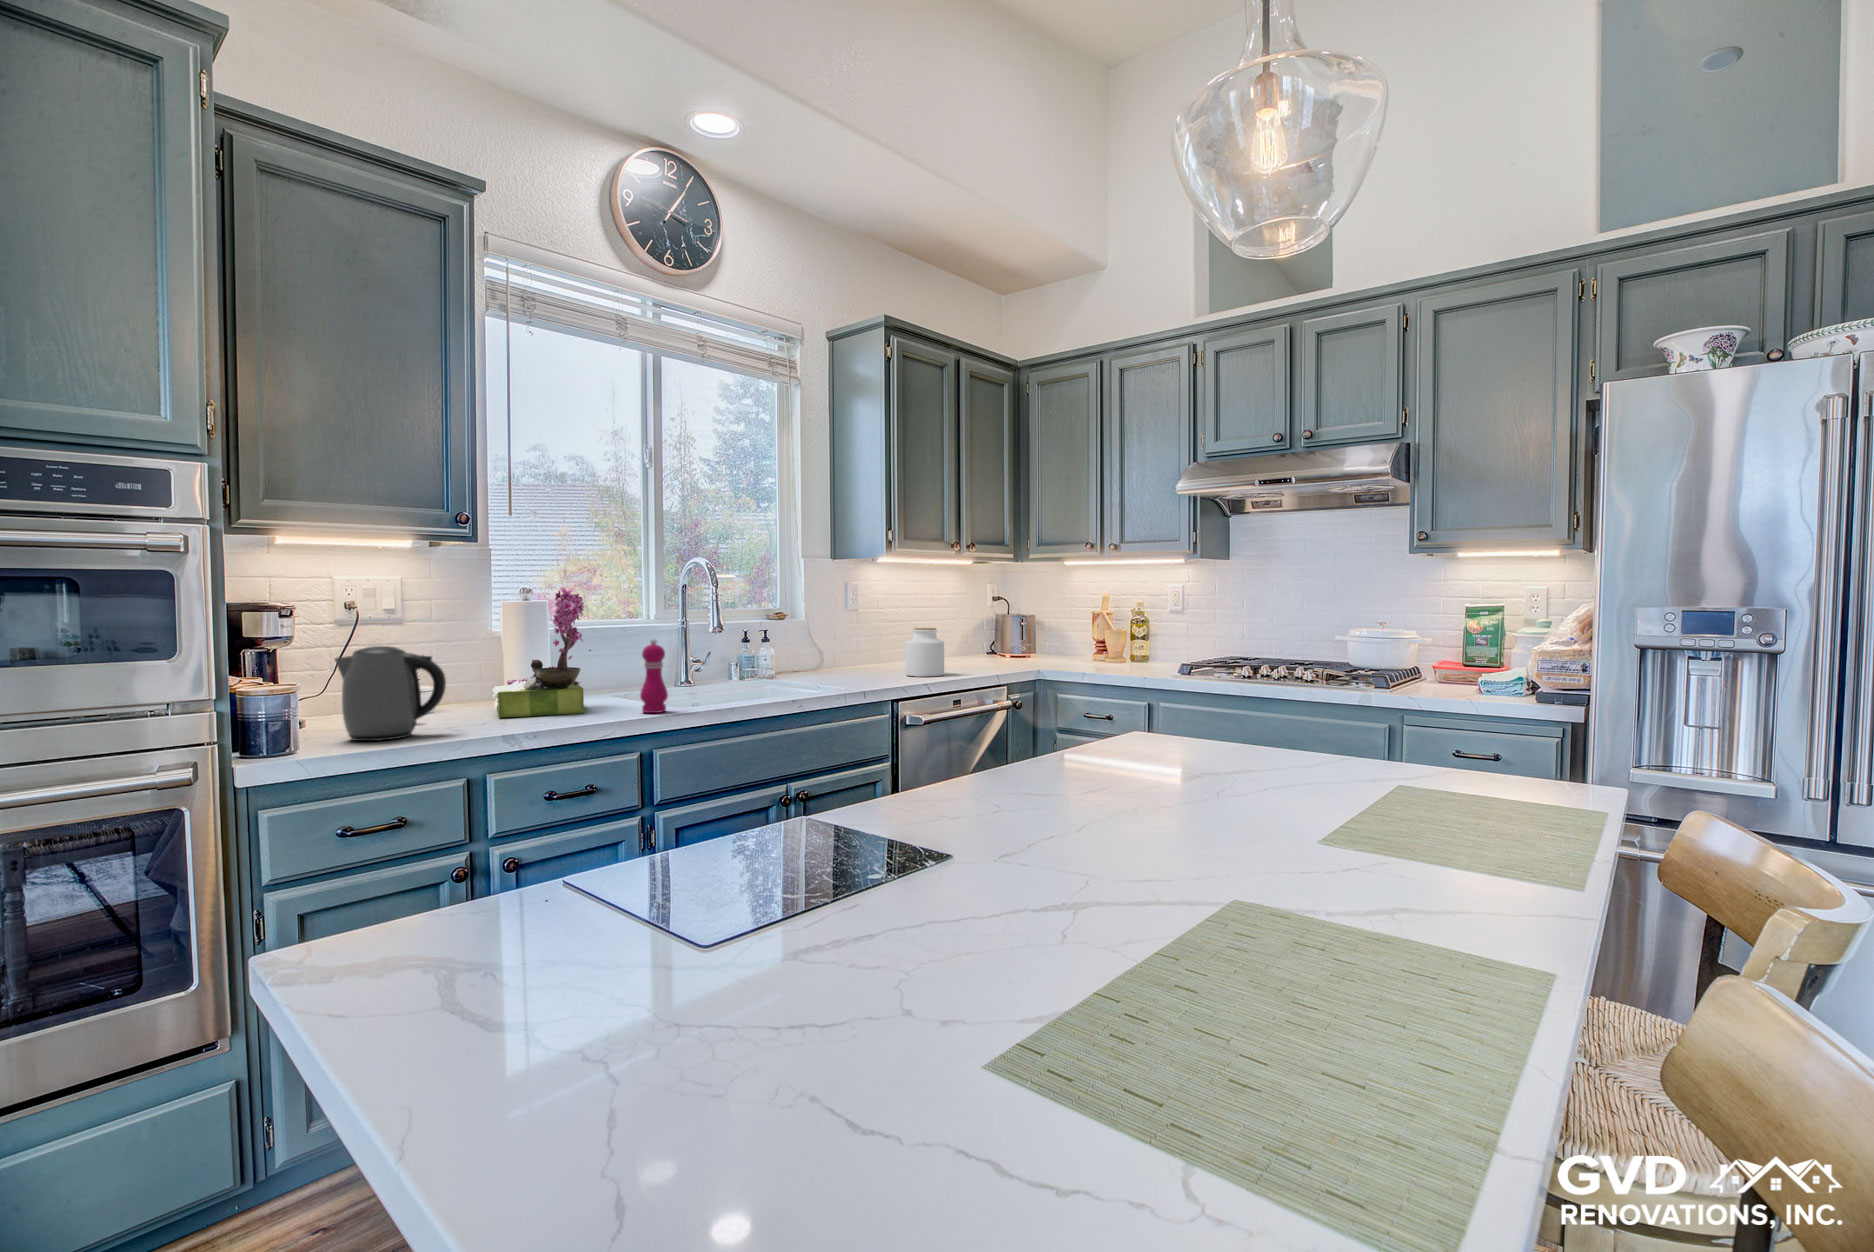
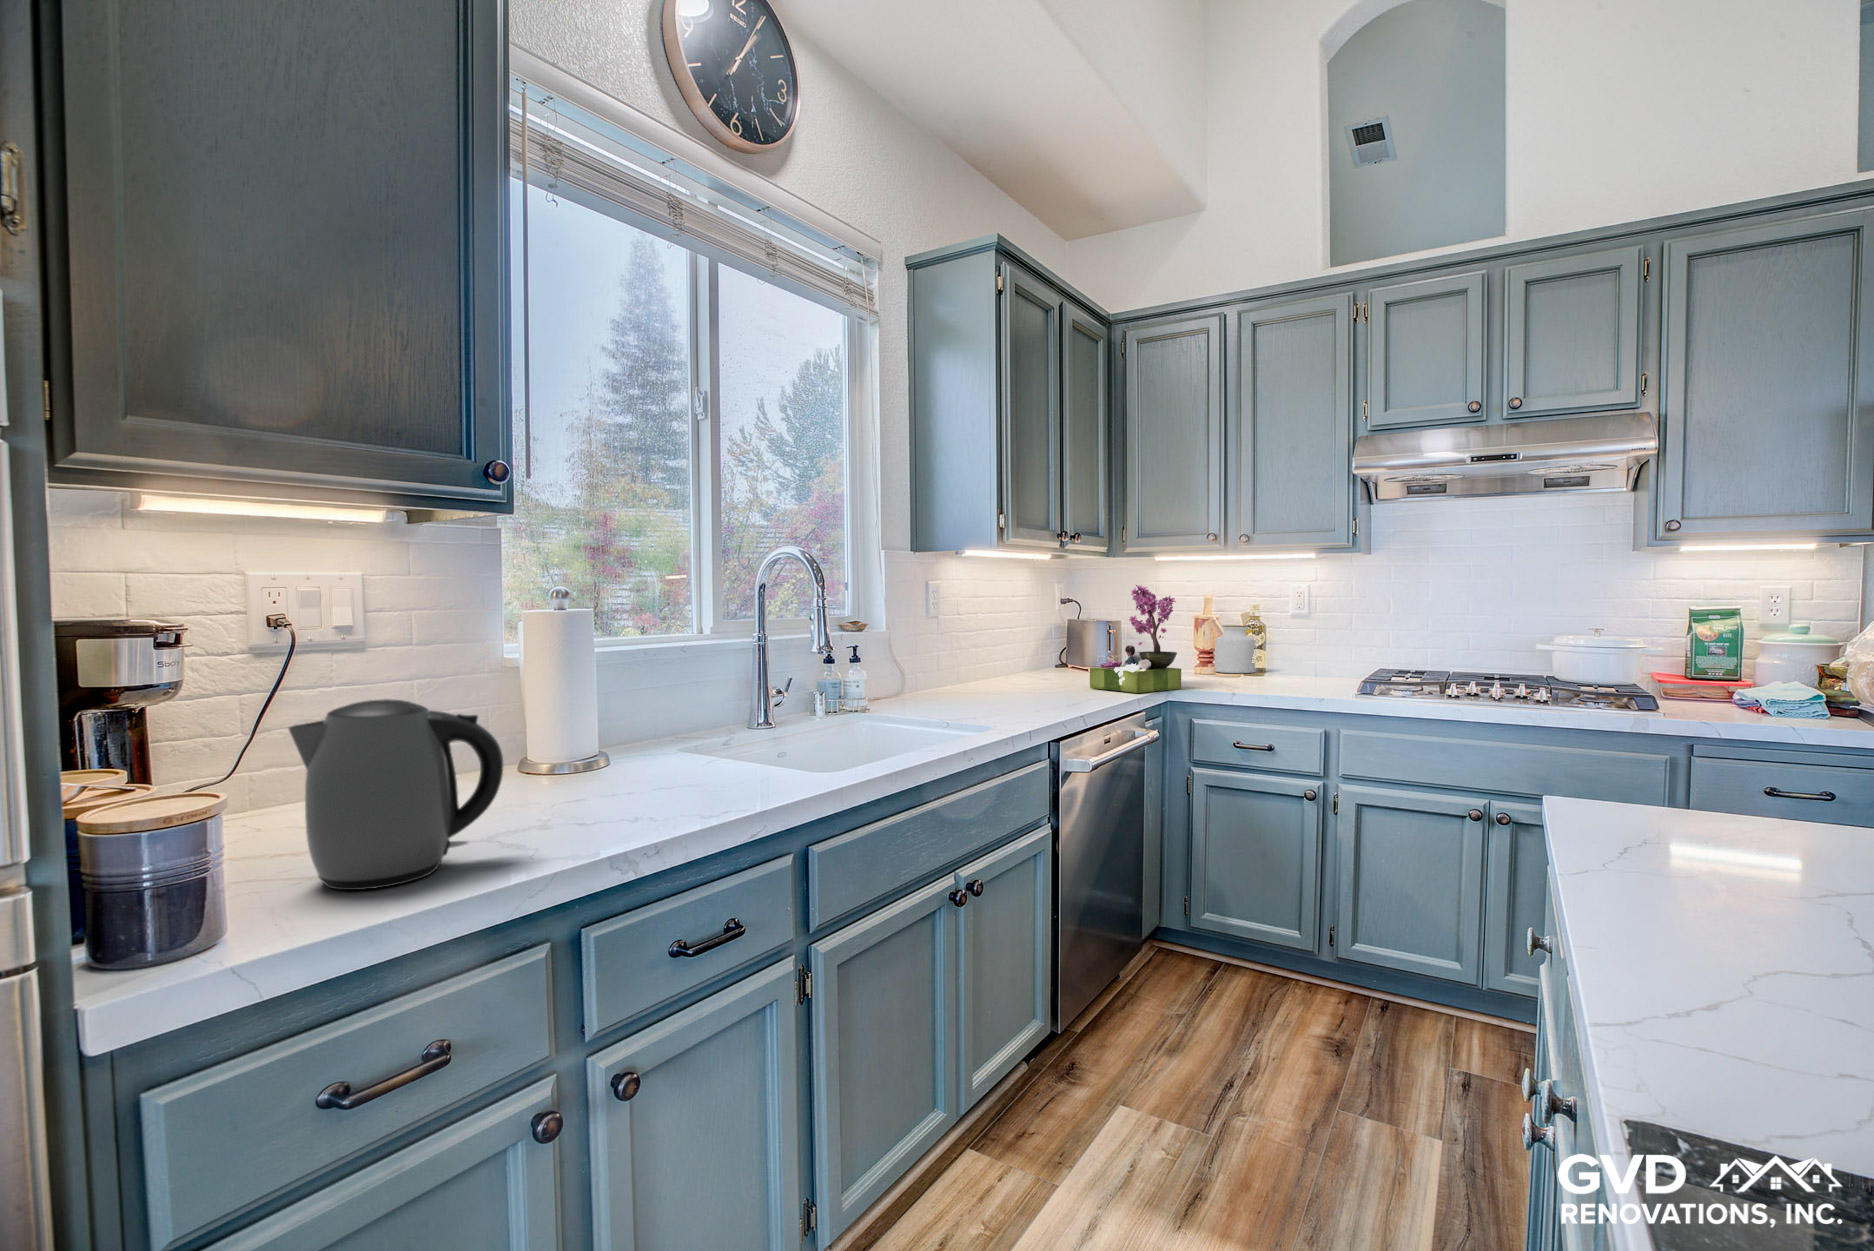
flower arrangement: present [493,587,591,718] -> present [1090,585,1181,693]
jar: present [905,628,944,677] -> present [1215,625,1255,673]
pepper mill: present [640,639,668,713] -> none [787,669,830,788]

